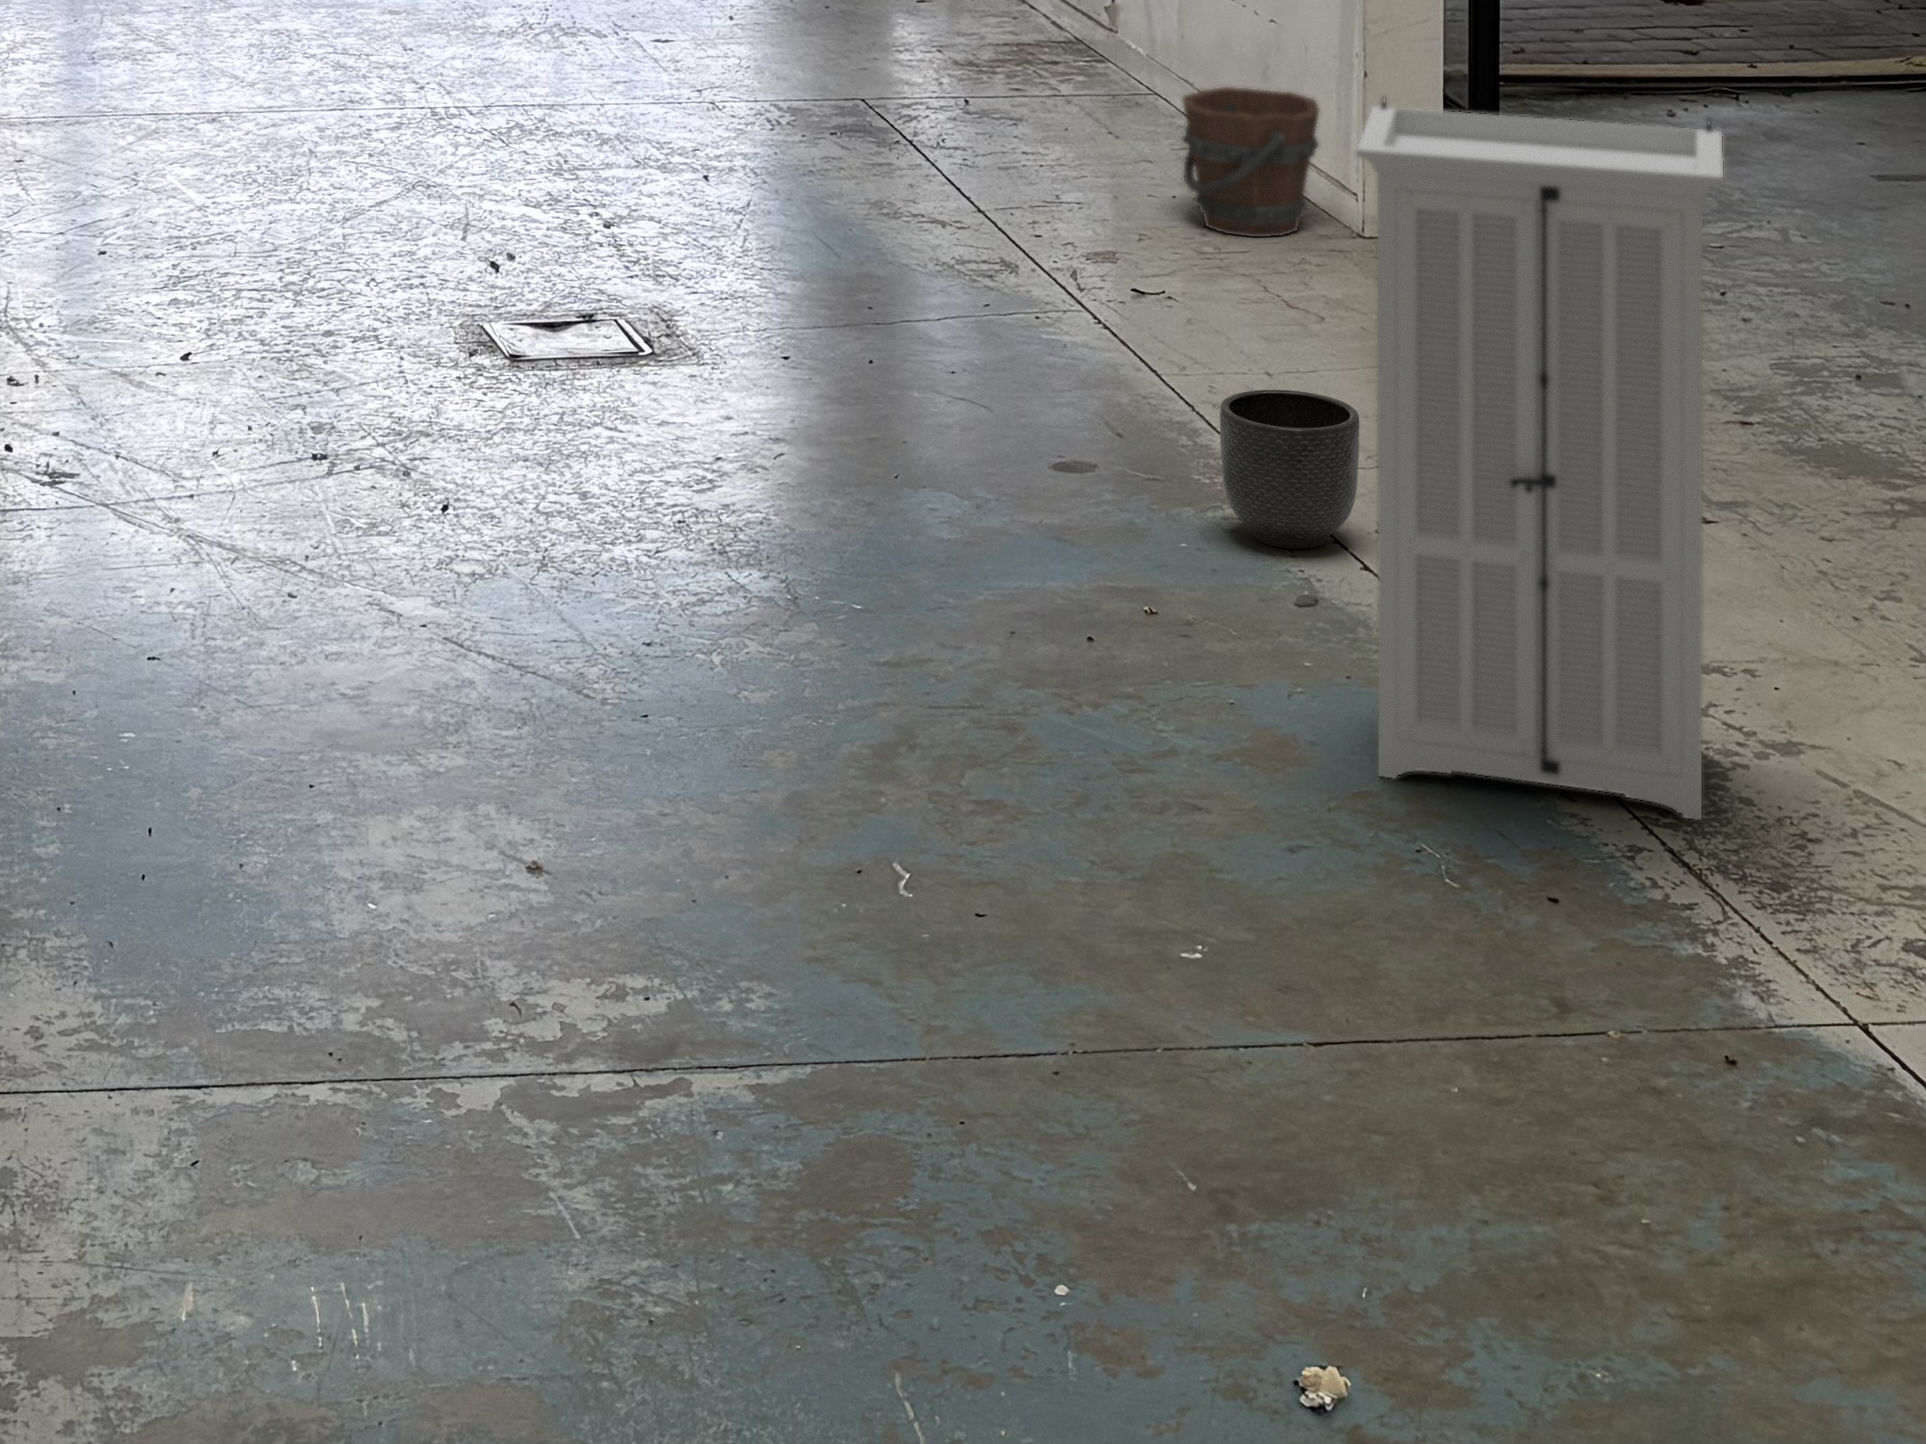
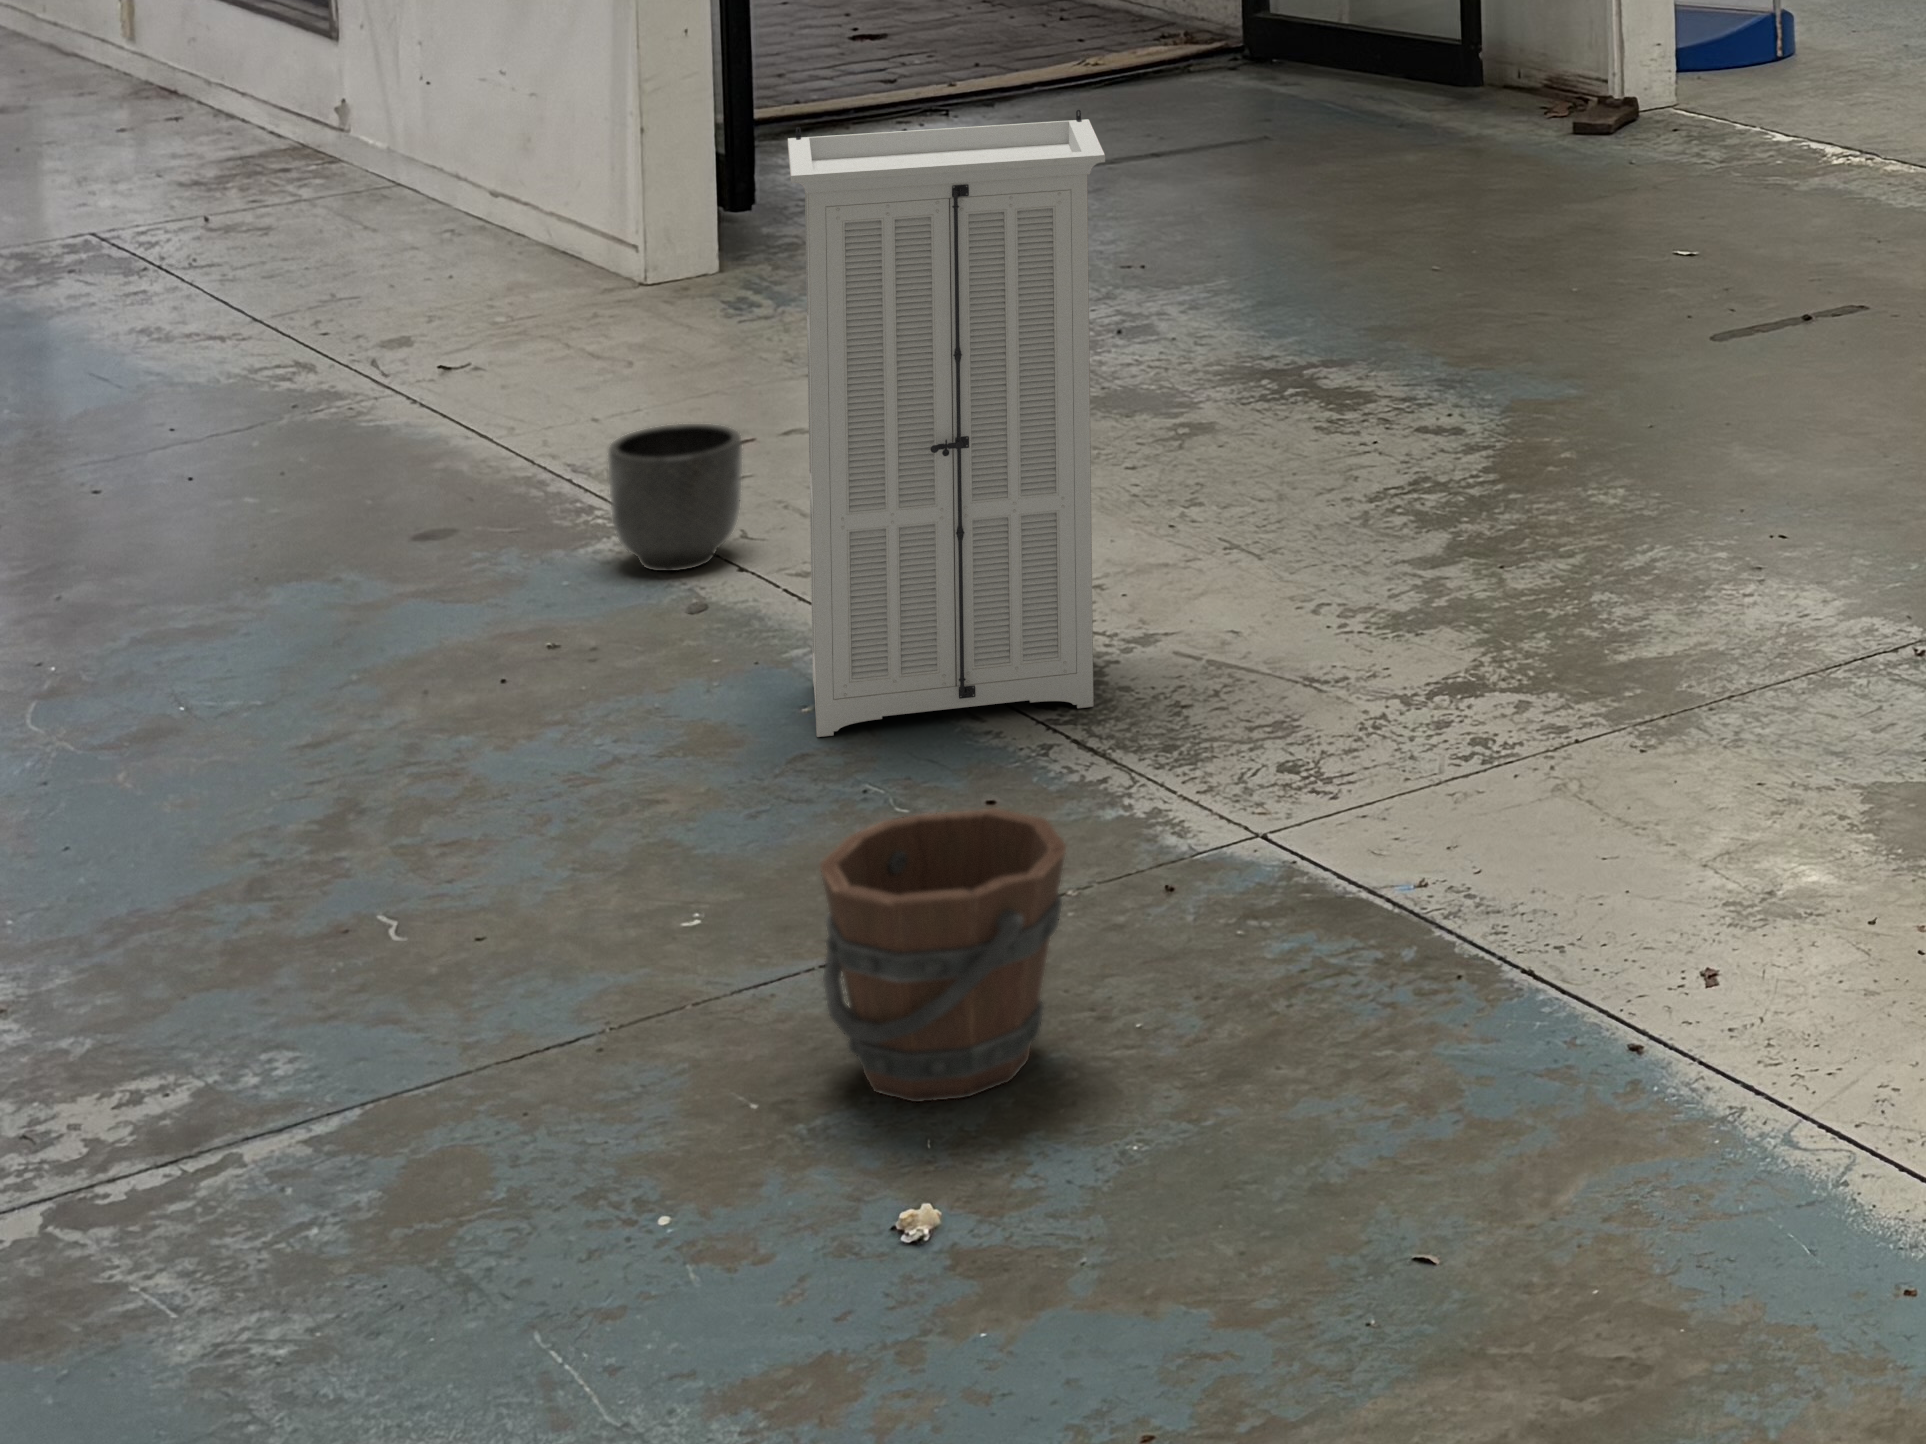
bucket: present [1182,87,1319,237] -> present [820,808,1066,1102]

